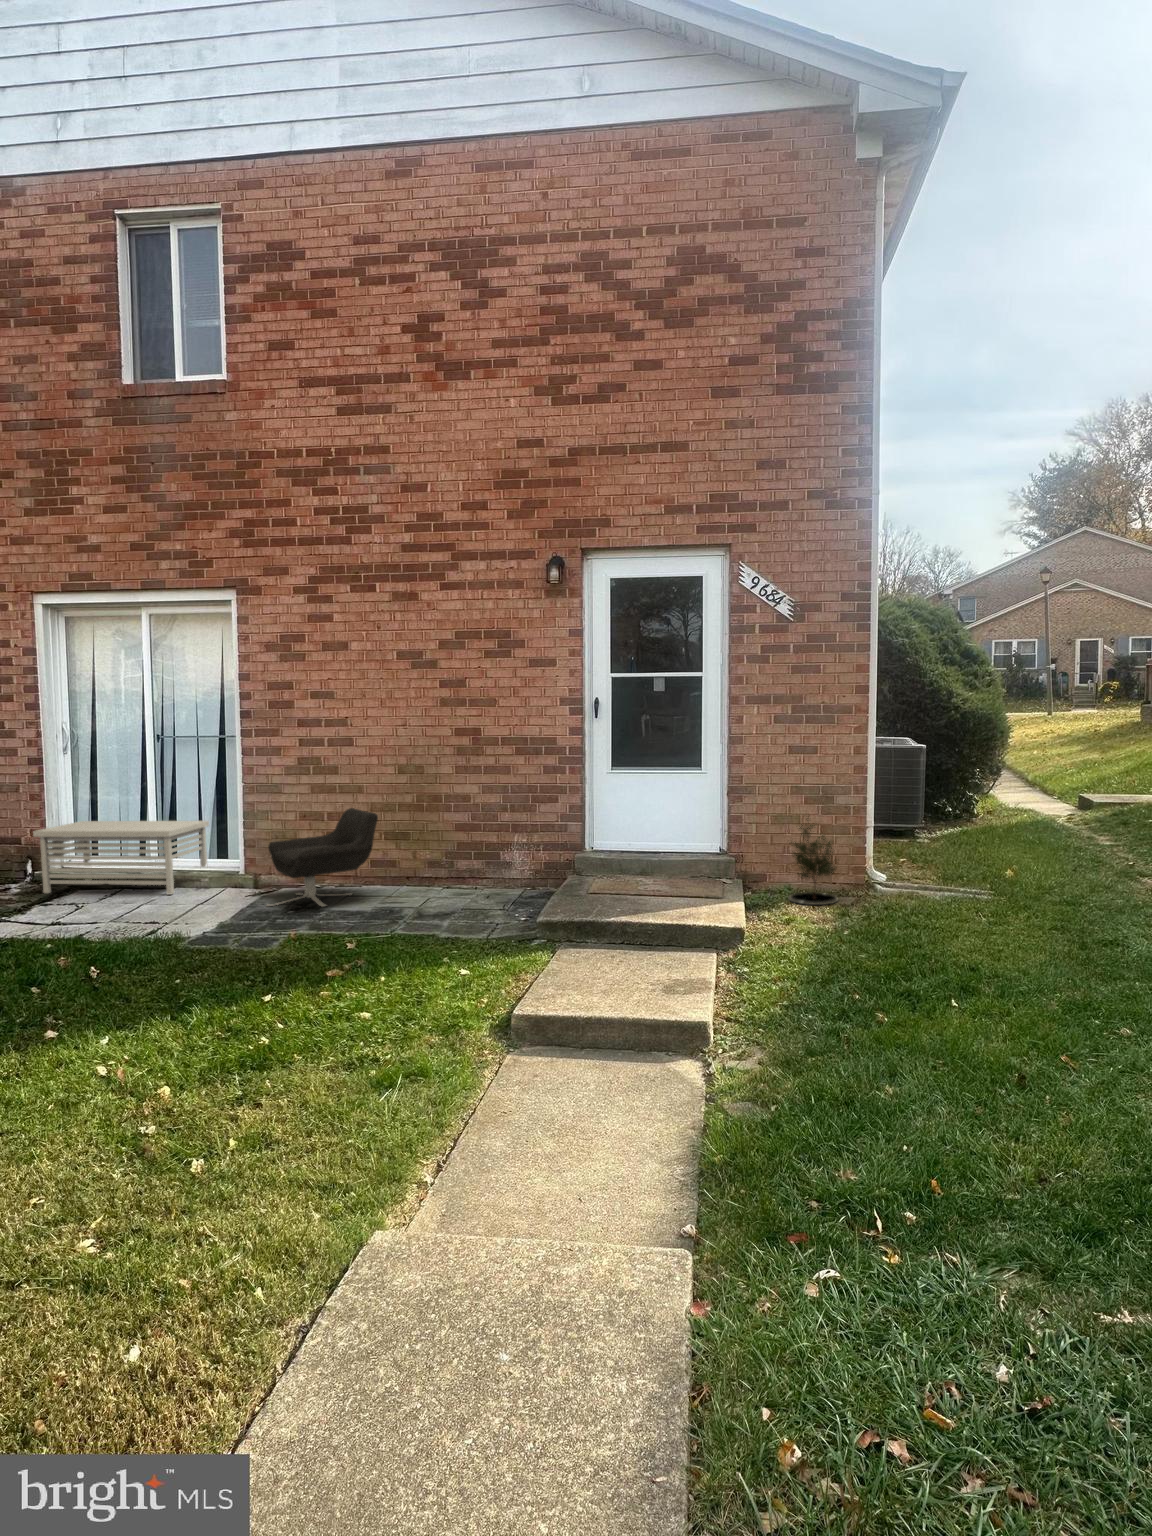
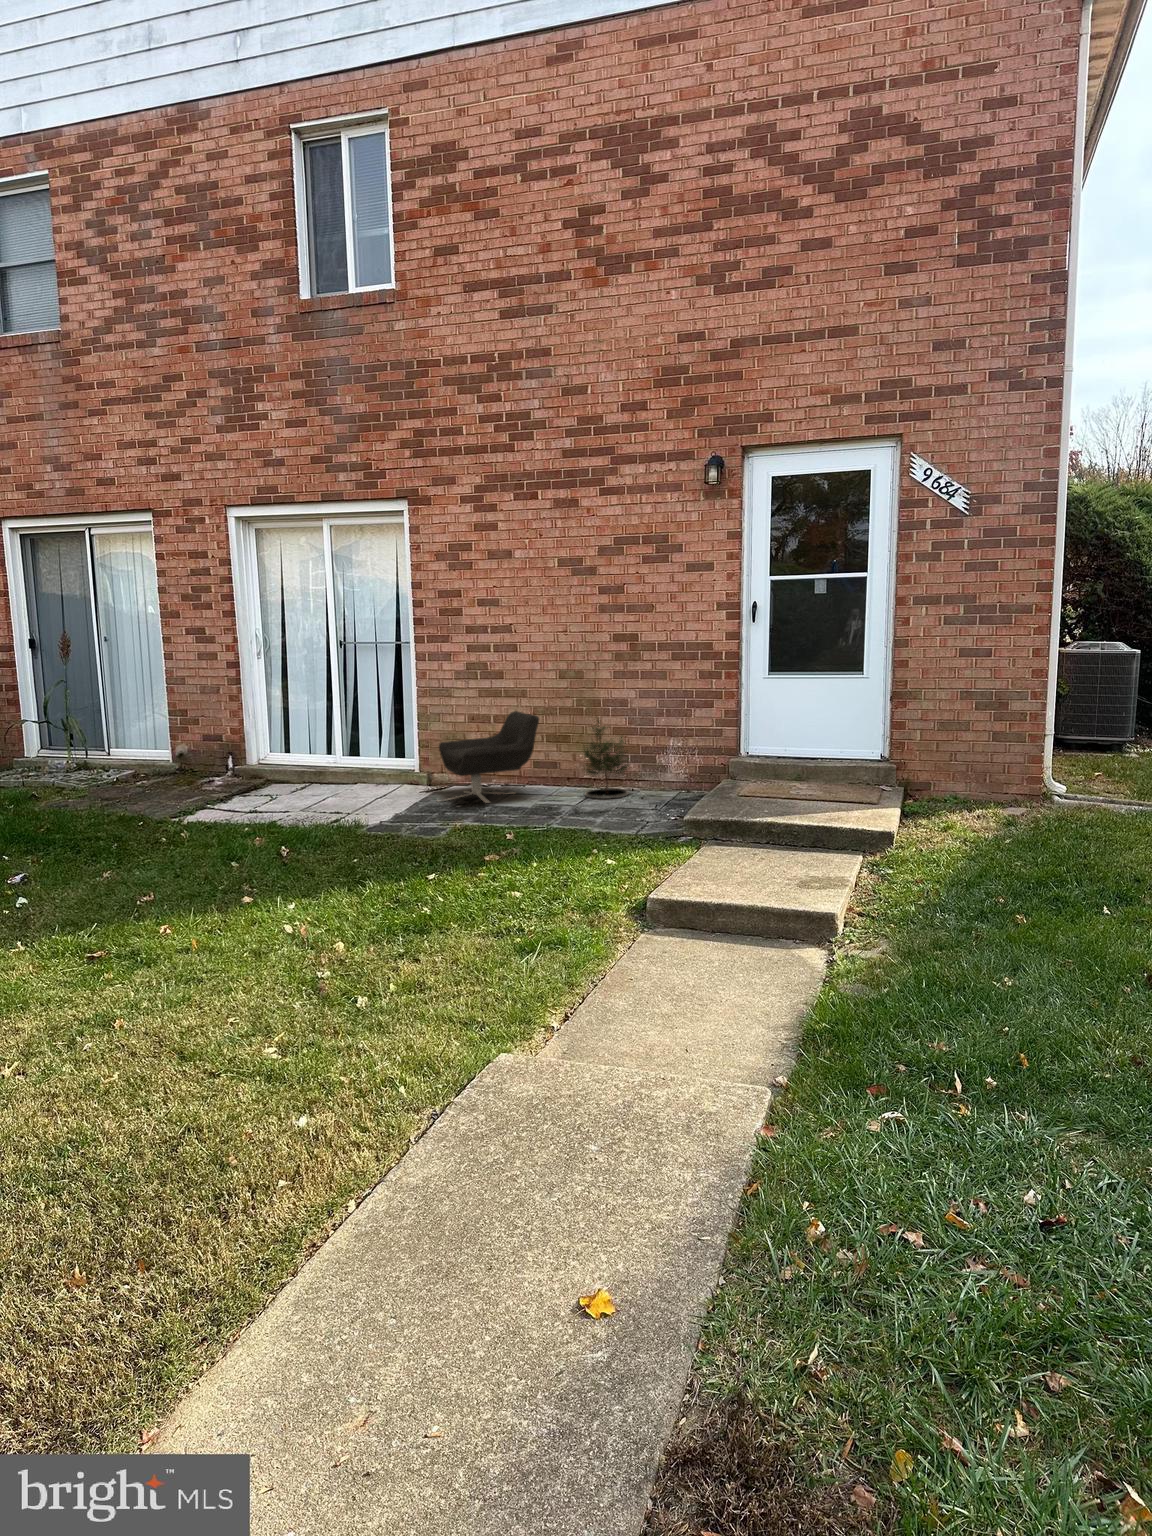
potted tree: present [789,818,838,905] -> present [584,721,629,799]
storage bench: present [33,821,209,894] -> none [235,722,387,790]

